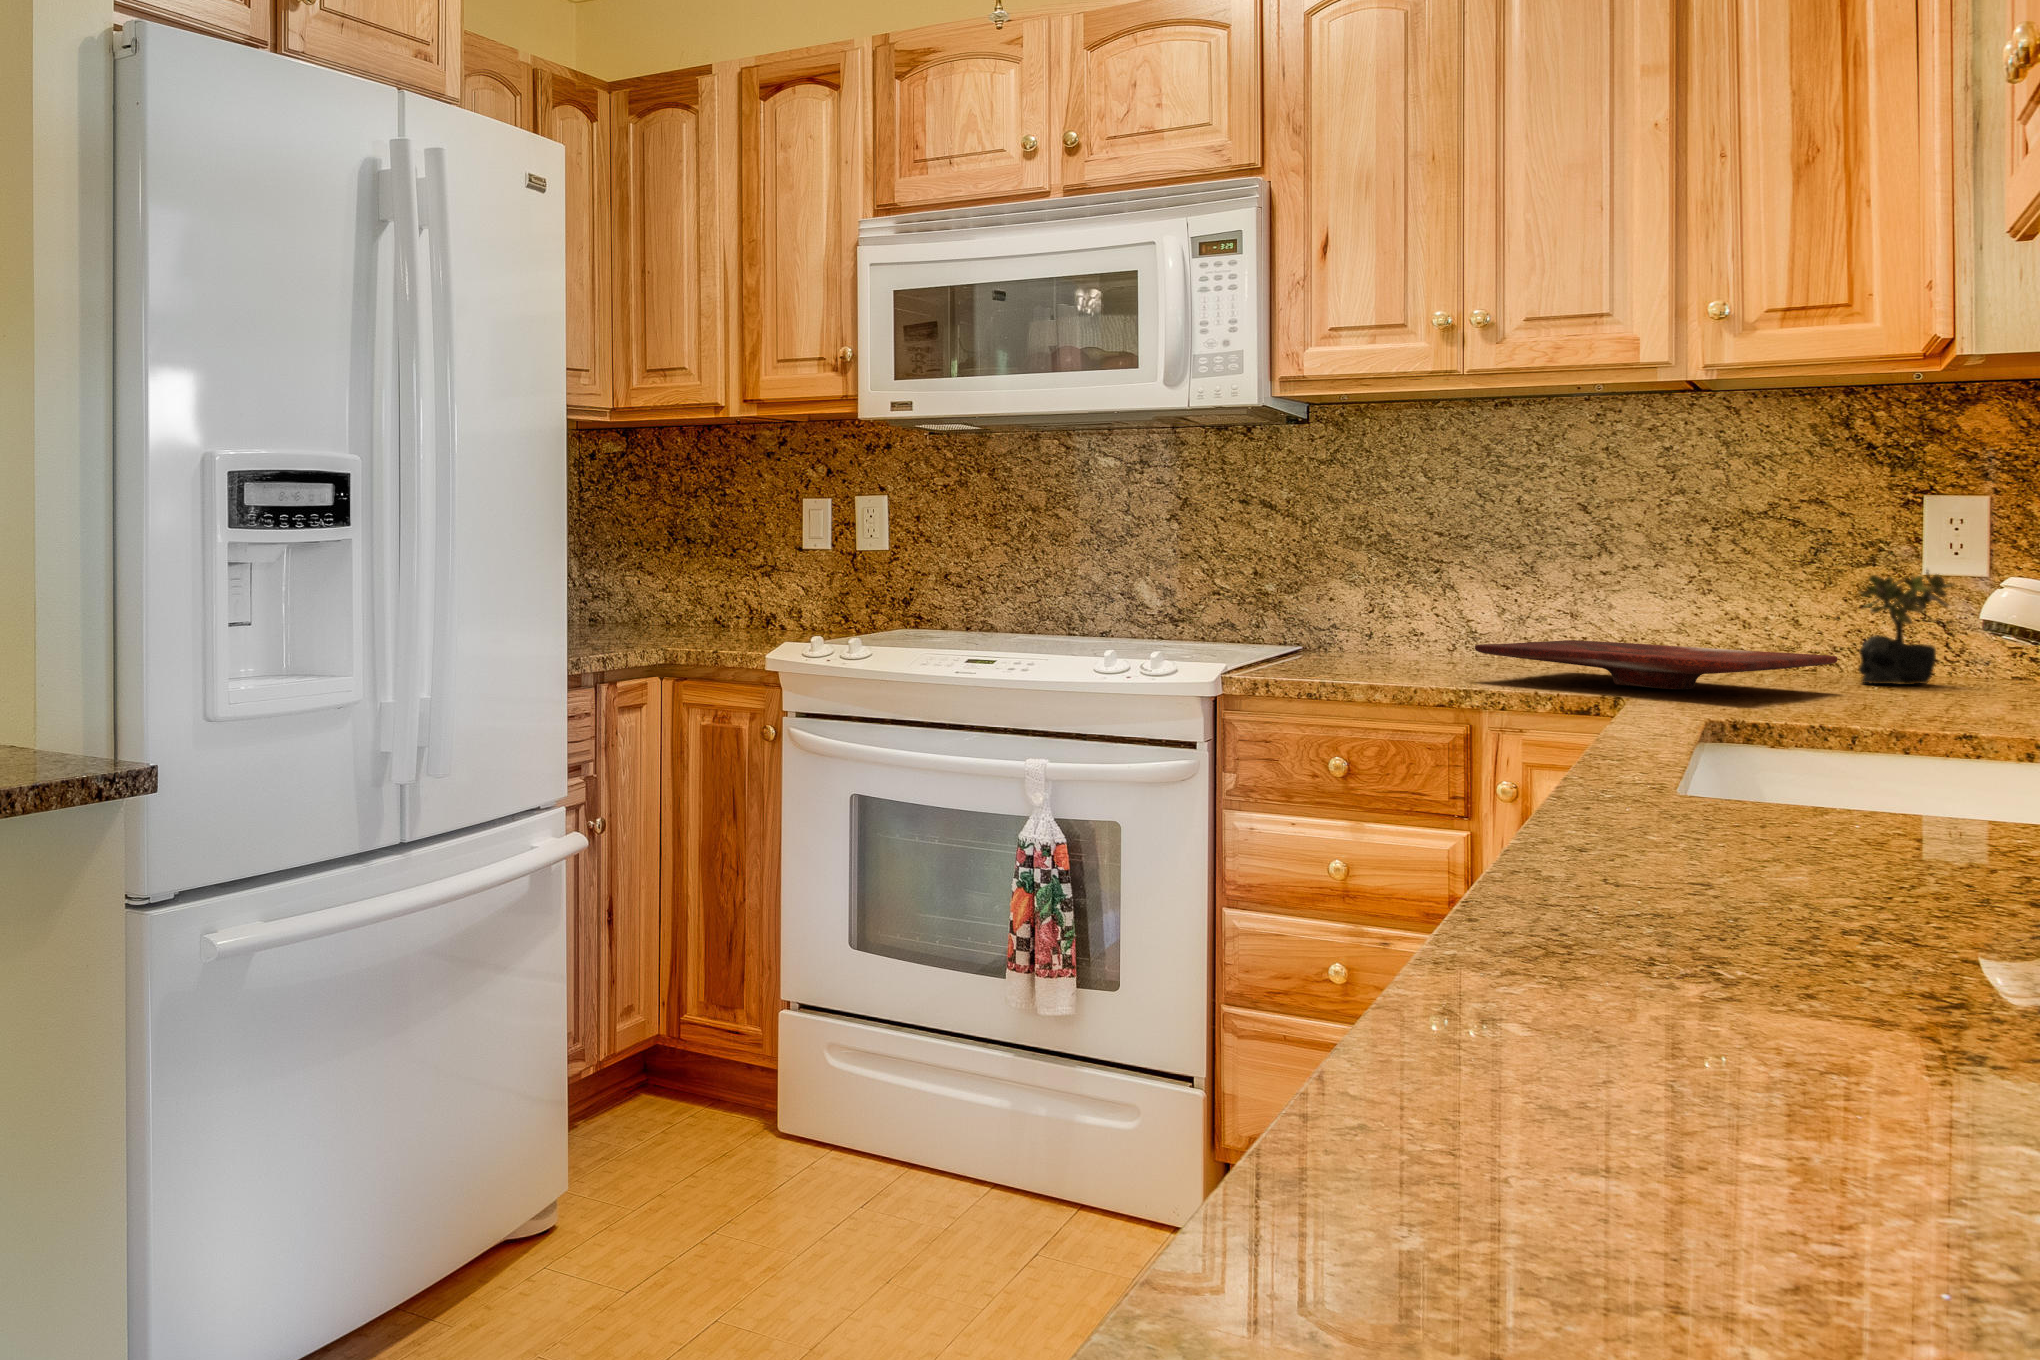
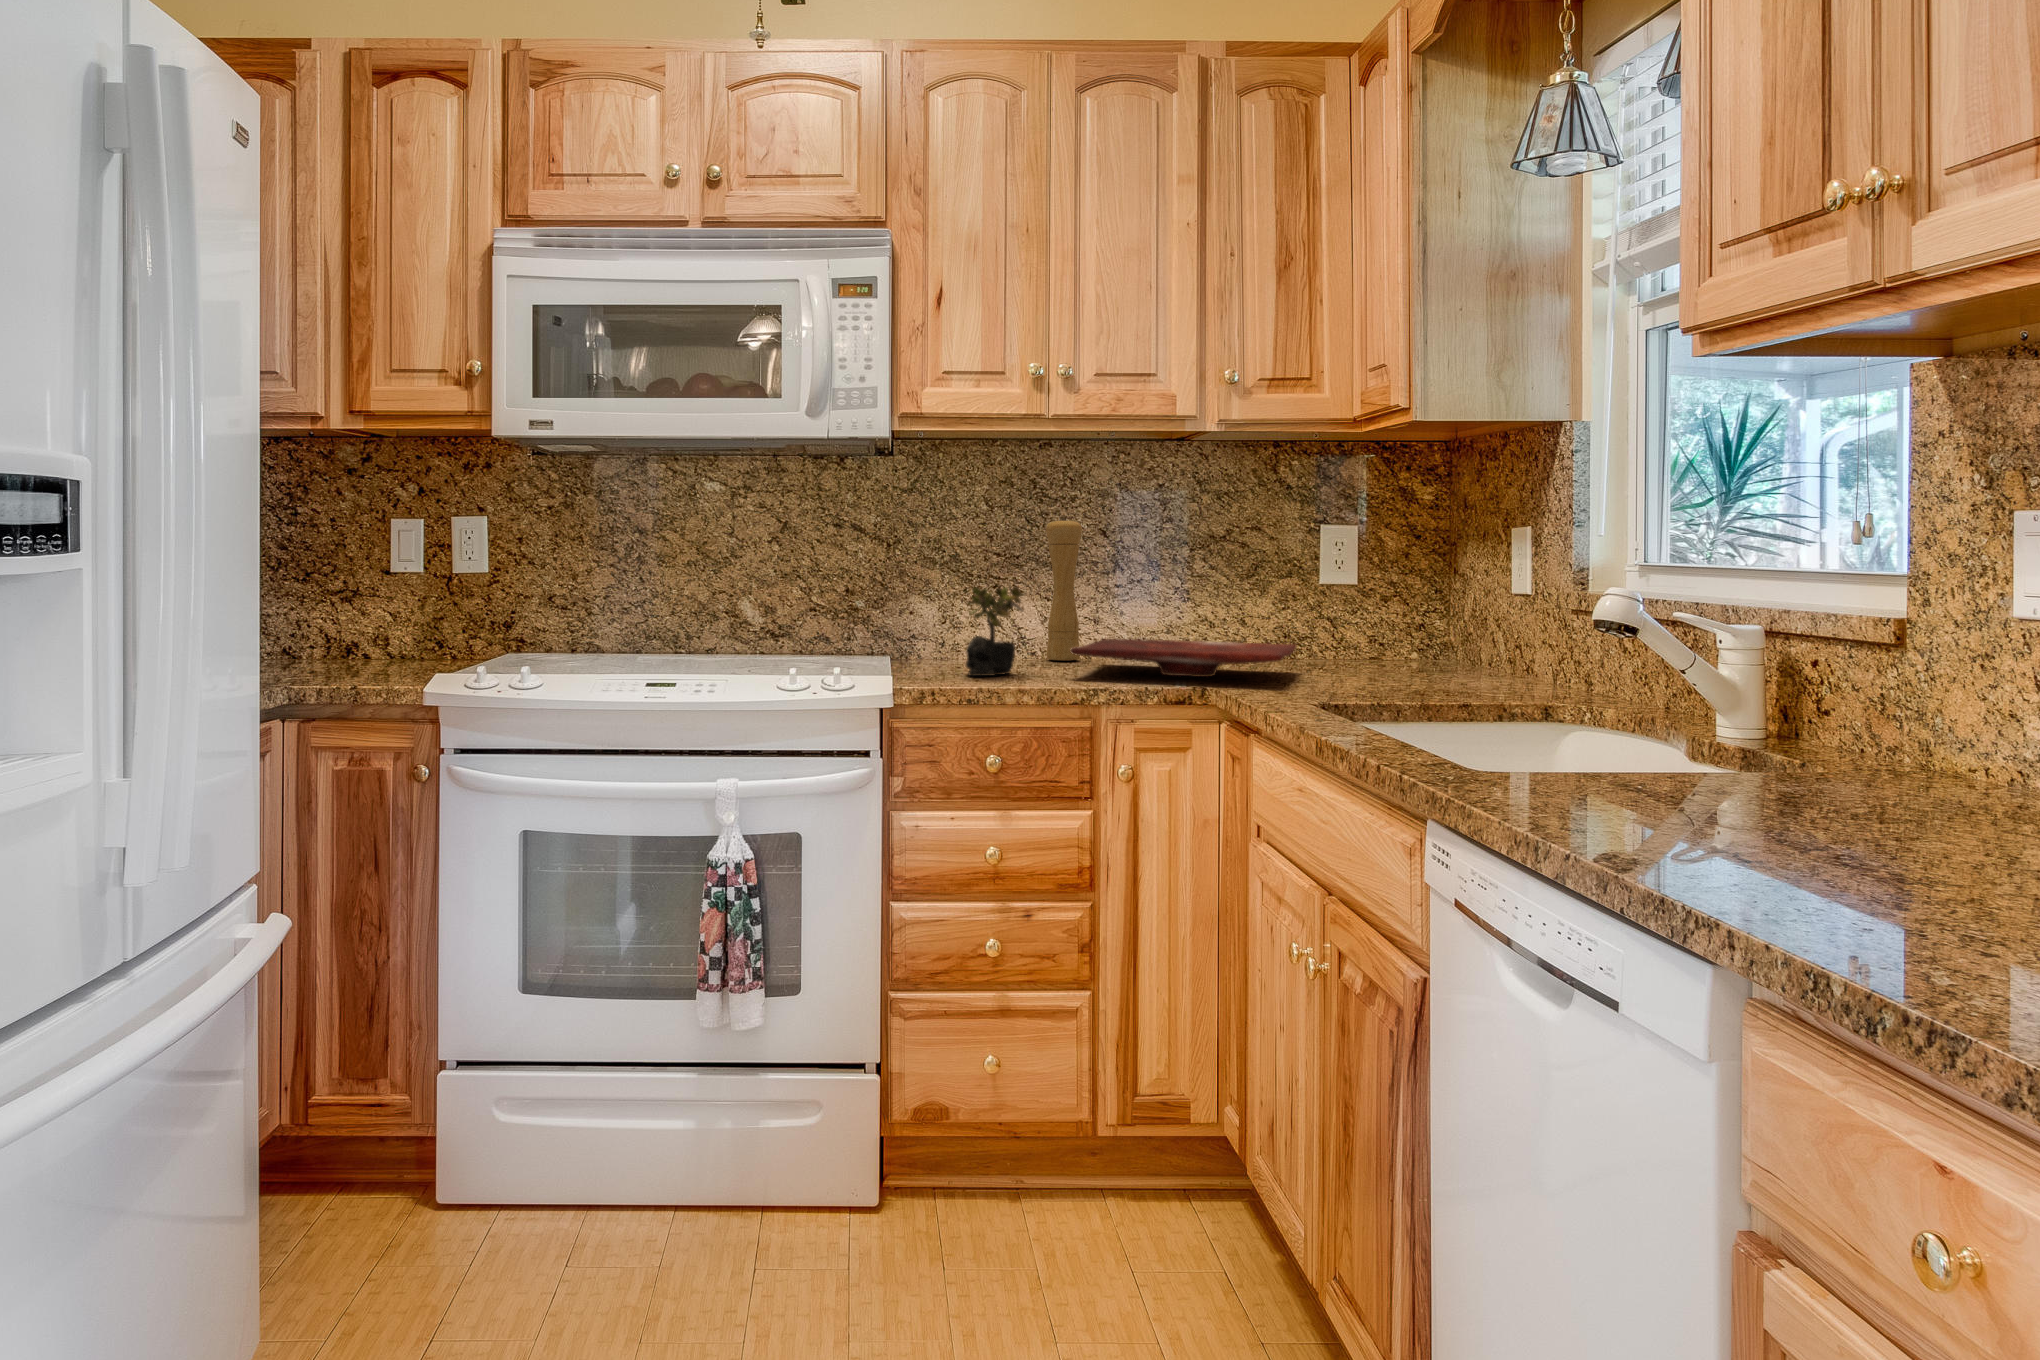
pepper mill: none [1502,492,1551,665] -> present [1046,518,1082,661]
succulent plant: present [1858,571,1953,685] -> present [966,585,1025,676]

